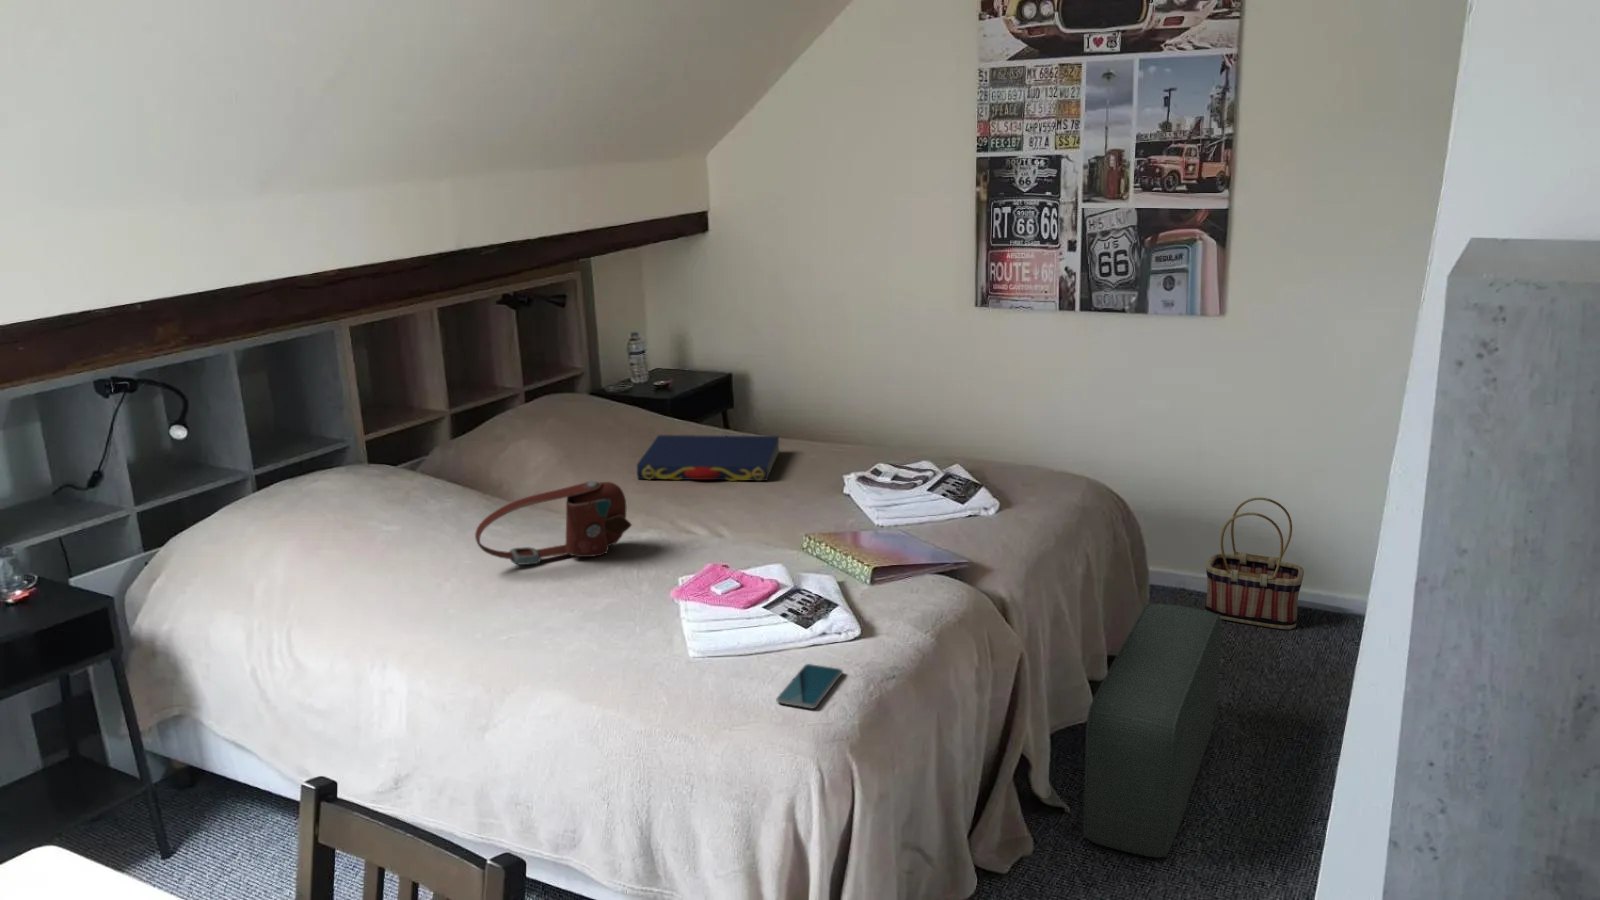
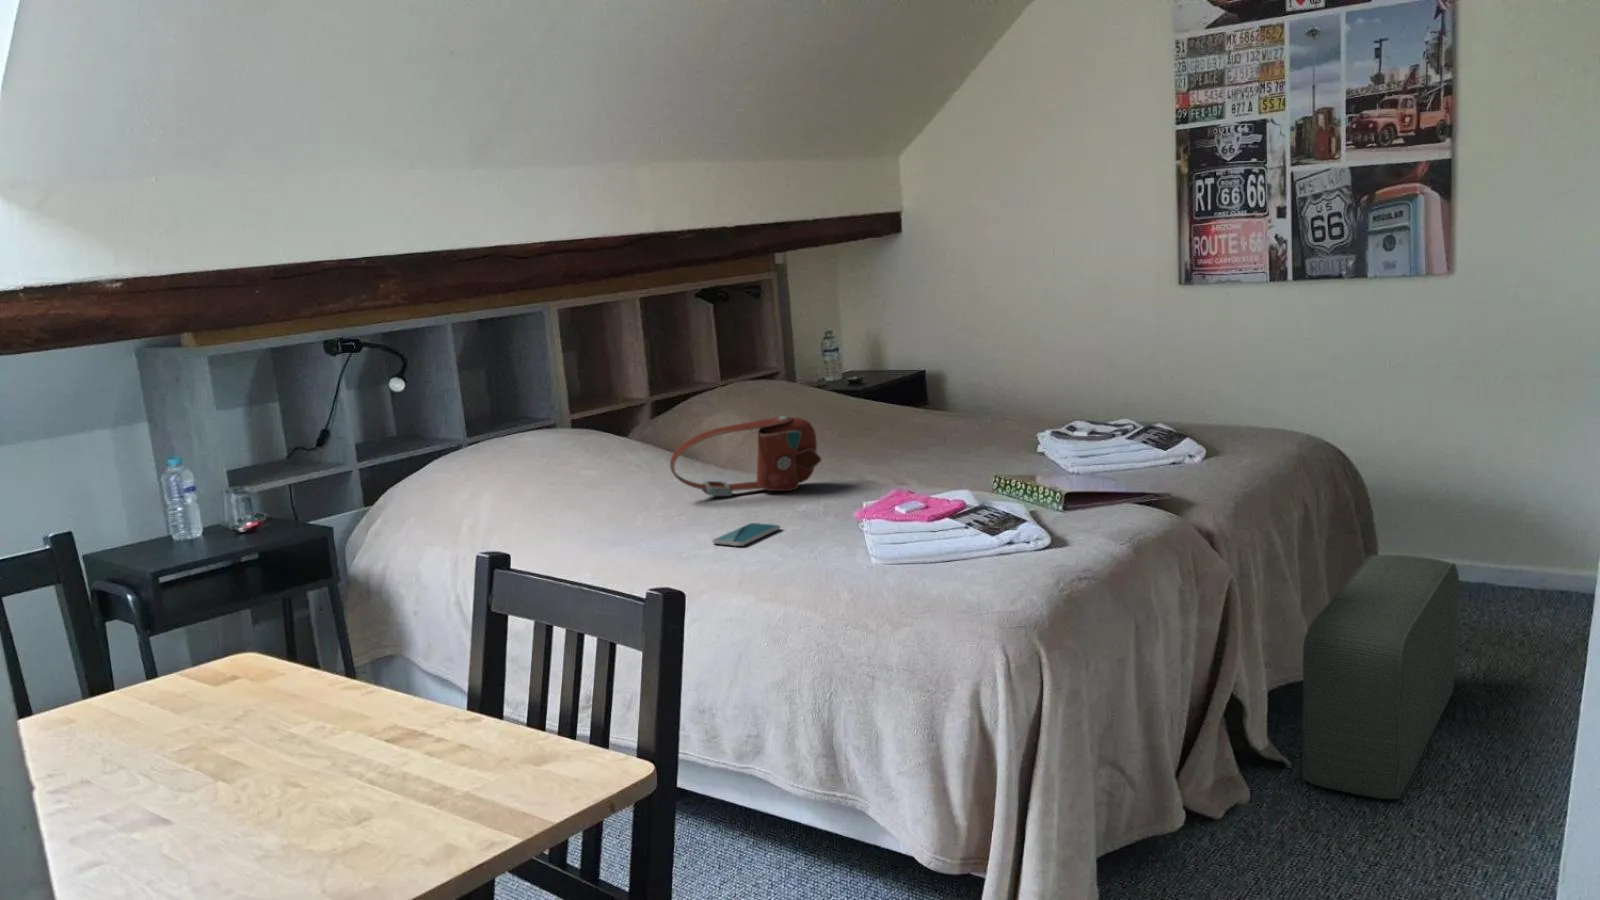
book: present [637,435,779,481] -> none [828,408,972,444]
basket: present [1205,497,1304,629] -> none [1443,470,1558,612]
smartphone: present [776,664,842,708] -> present [712,523,780,546]

